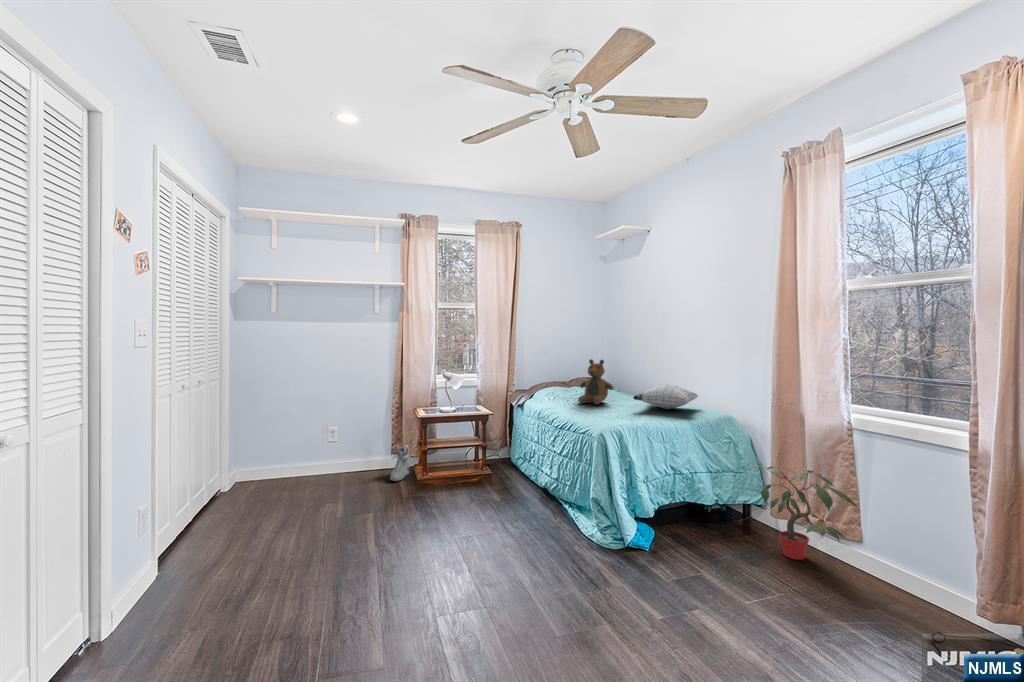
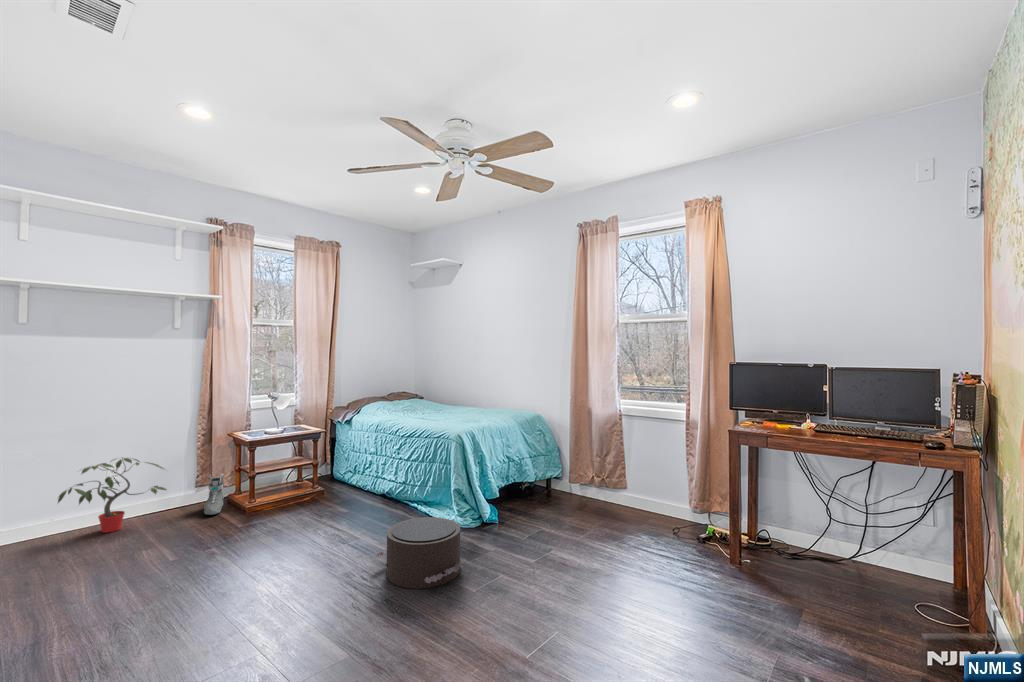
teddy bear: present [578,359,613,405] -> none [411,374,443,413]
pillow: present [633,384,698,409] -> none [464,392,509,413]
potted plant: present [745,465,859,560] -> present [58,458,166,533]
pouf: none [478,525,566,612] -> present [374,517,463,589]

